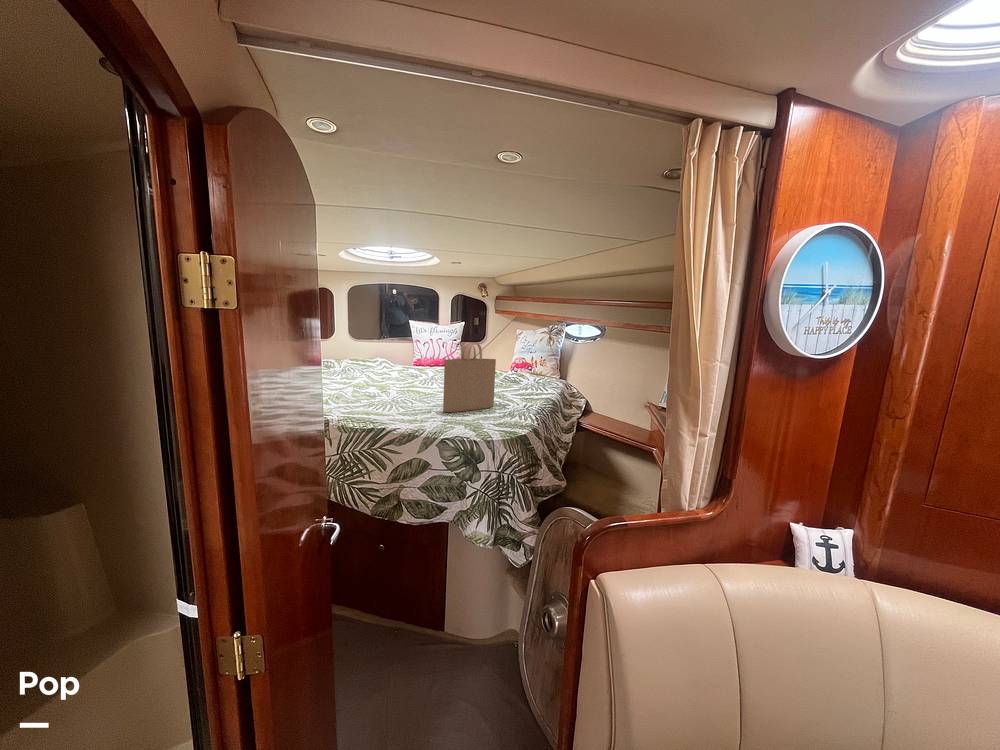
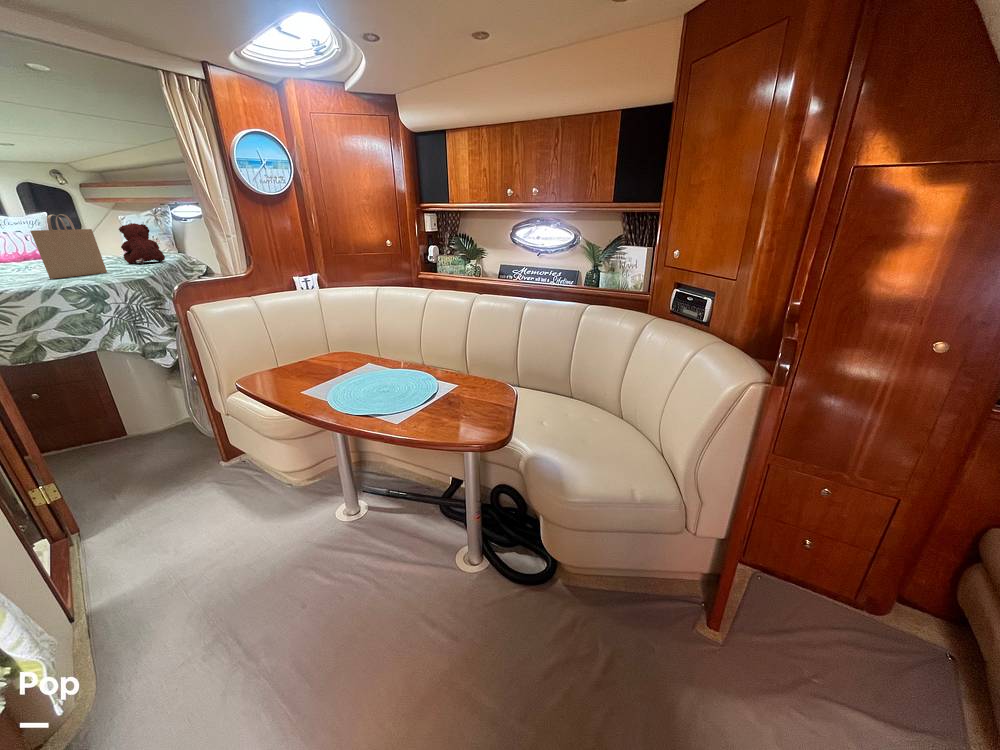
teddy bear: none [512,348,546,392] -> present [119,223,165,264]

